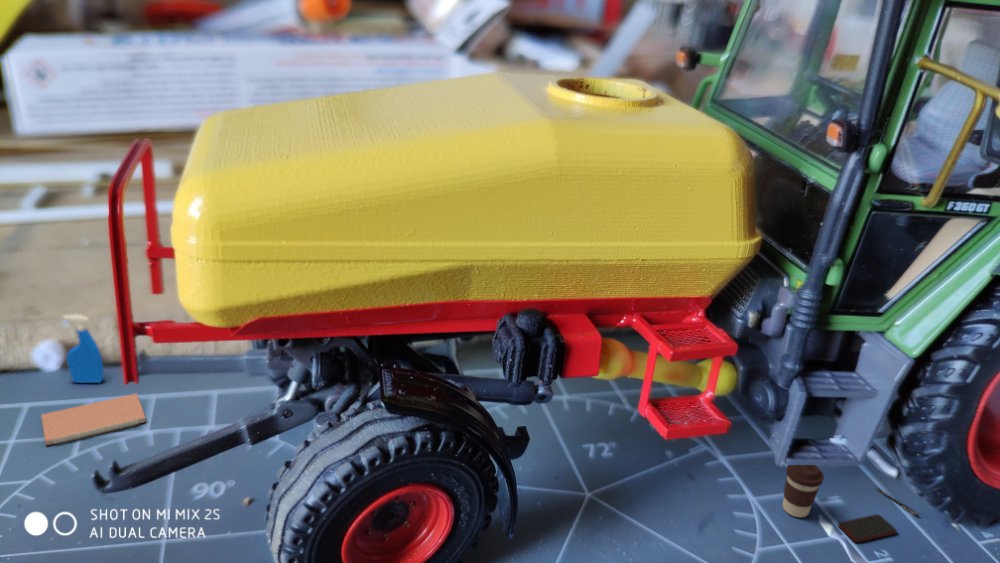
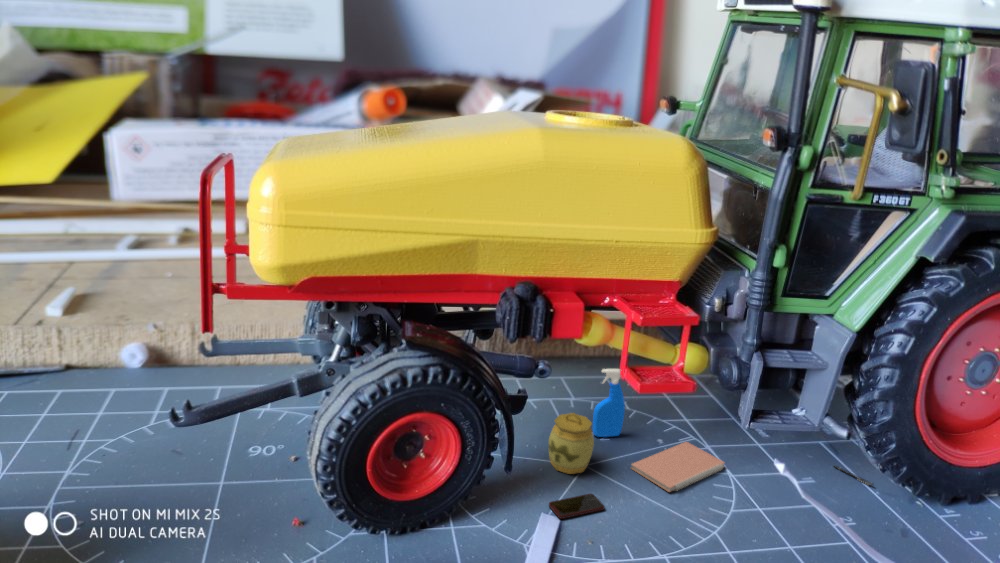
spray bottle: present [64,315,104,383] -> present [593,369,625,437]
notebook: present [41,393,146,445] -> present [631,442,725,492]
jar: none [563,421,612,486] -> present [548,413,594,474]
coffee cup: present [783,465,824,518] -> none [753,438,789,492]
smartphone: present [838,515,897,542] -> present [549,494,605,519]

